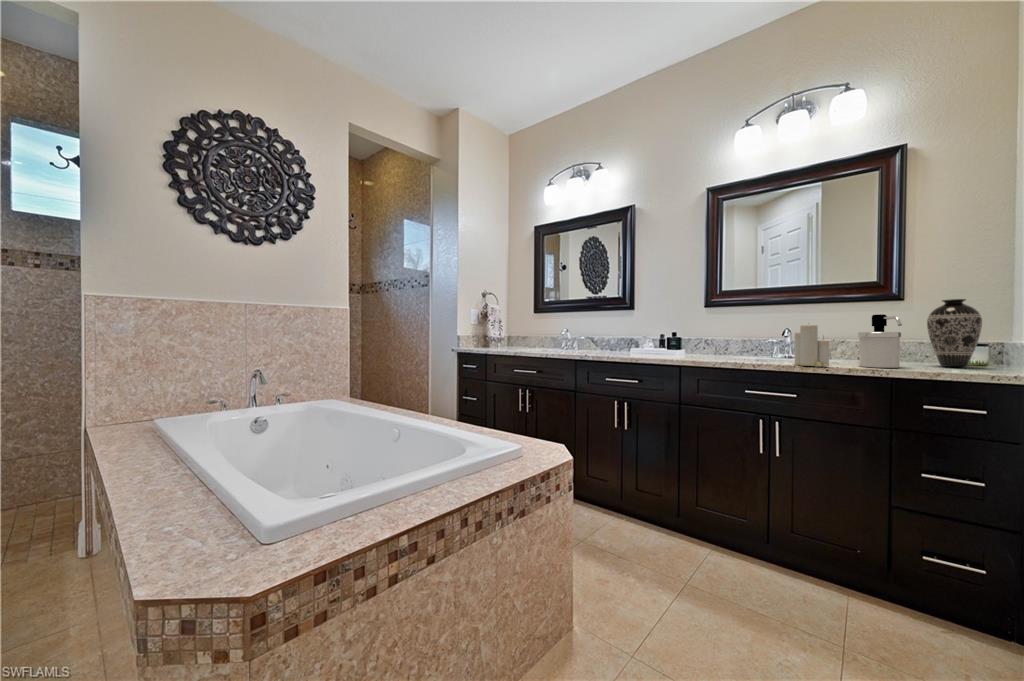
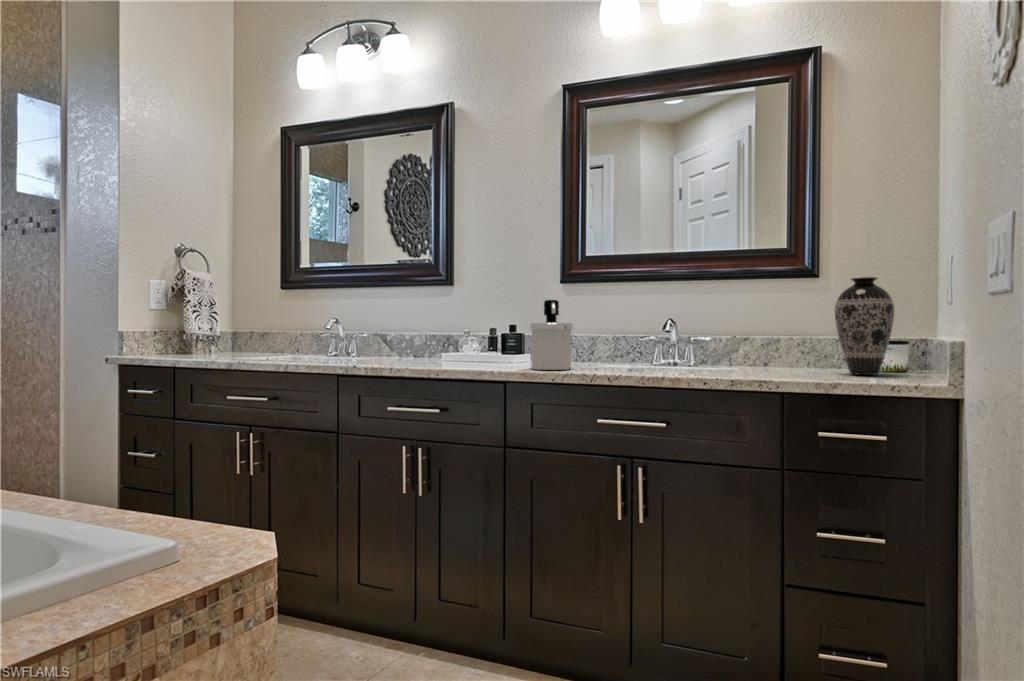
soap dispenser: present [858,314,902,368] -> present [530,300,573,370]
candle: present [795,325,829,366] -> none [667,305,710,377]

